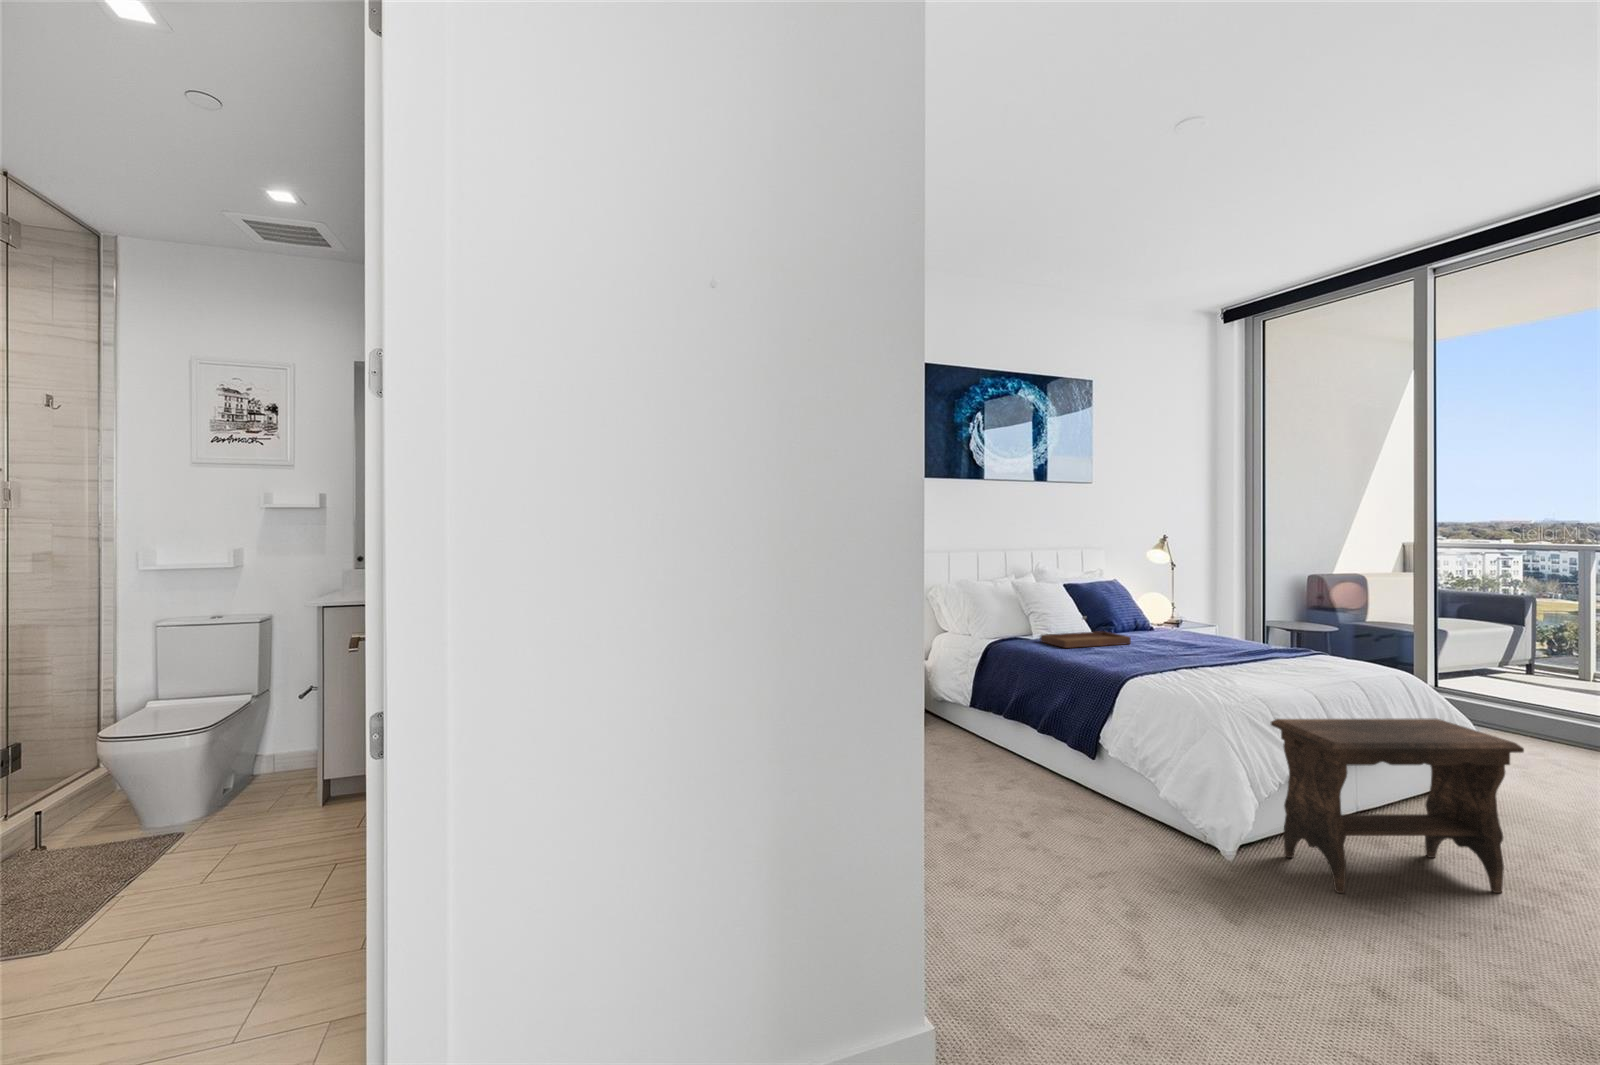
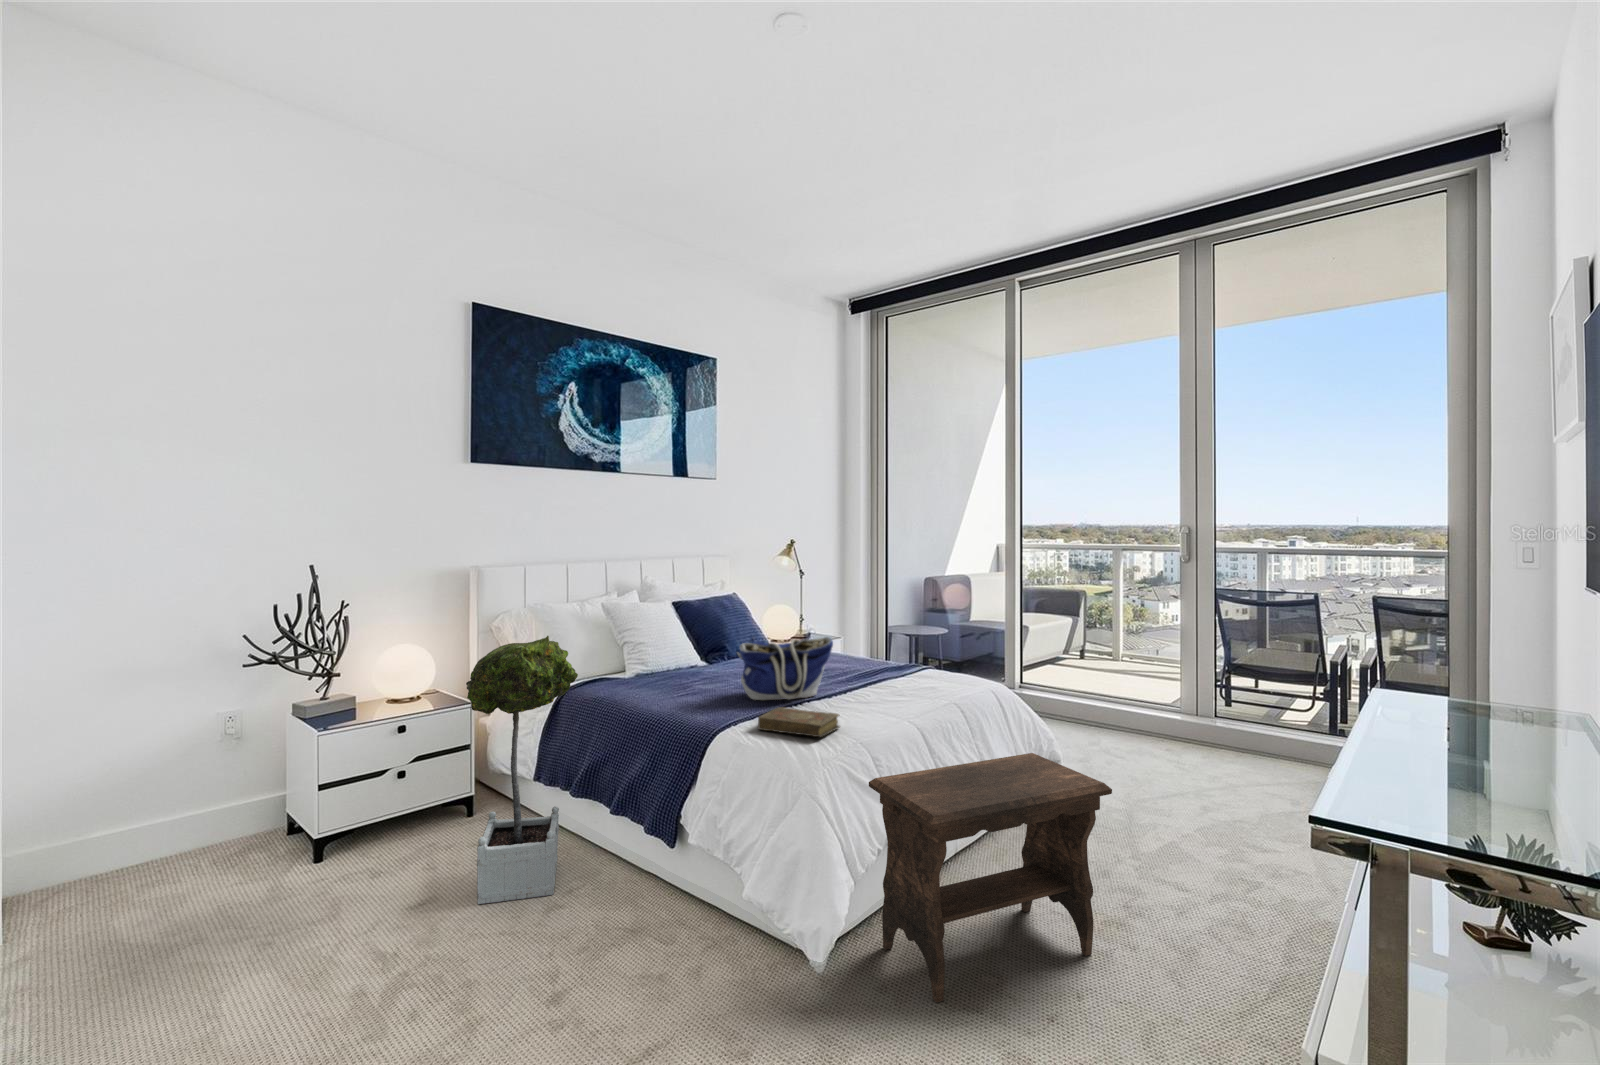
potted tree: none [936,600,1016,788] -> present [466,636,578,904]
tote bag: none [1139,614,1227,664] -> present [737,637,833,700]
tray: present [1041,616,1131,648] -> none [632,640,738,685]
book: none [1164,666,1239,688] -> present [758,707,840,737]

